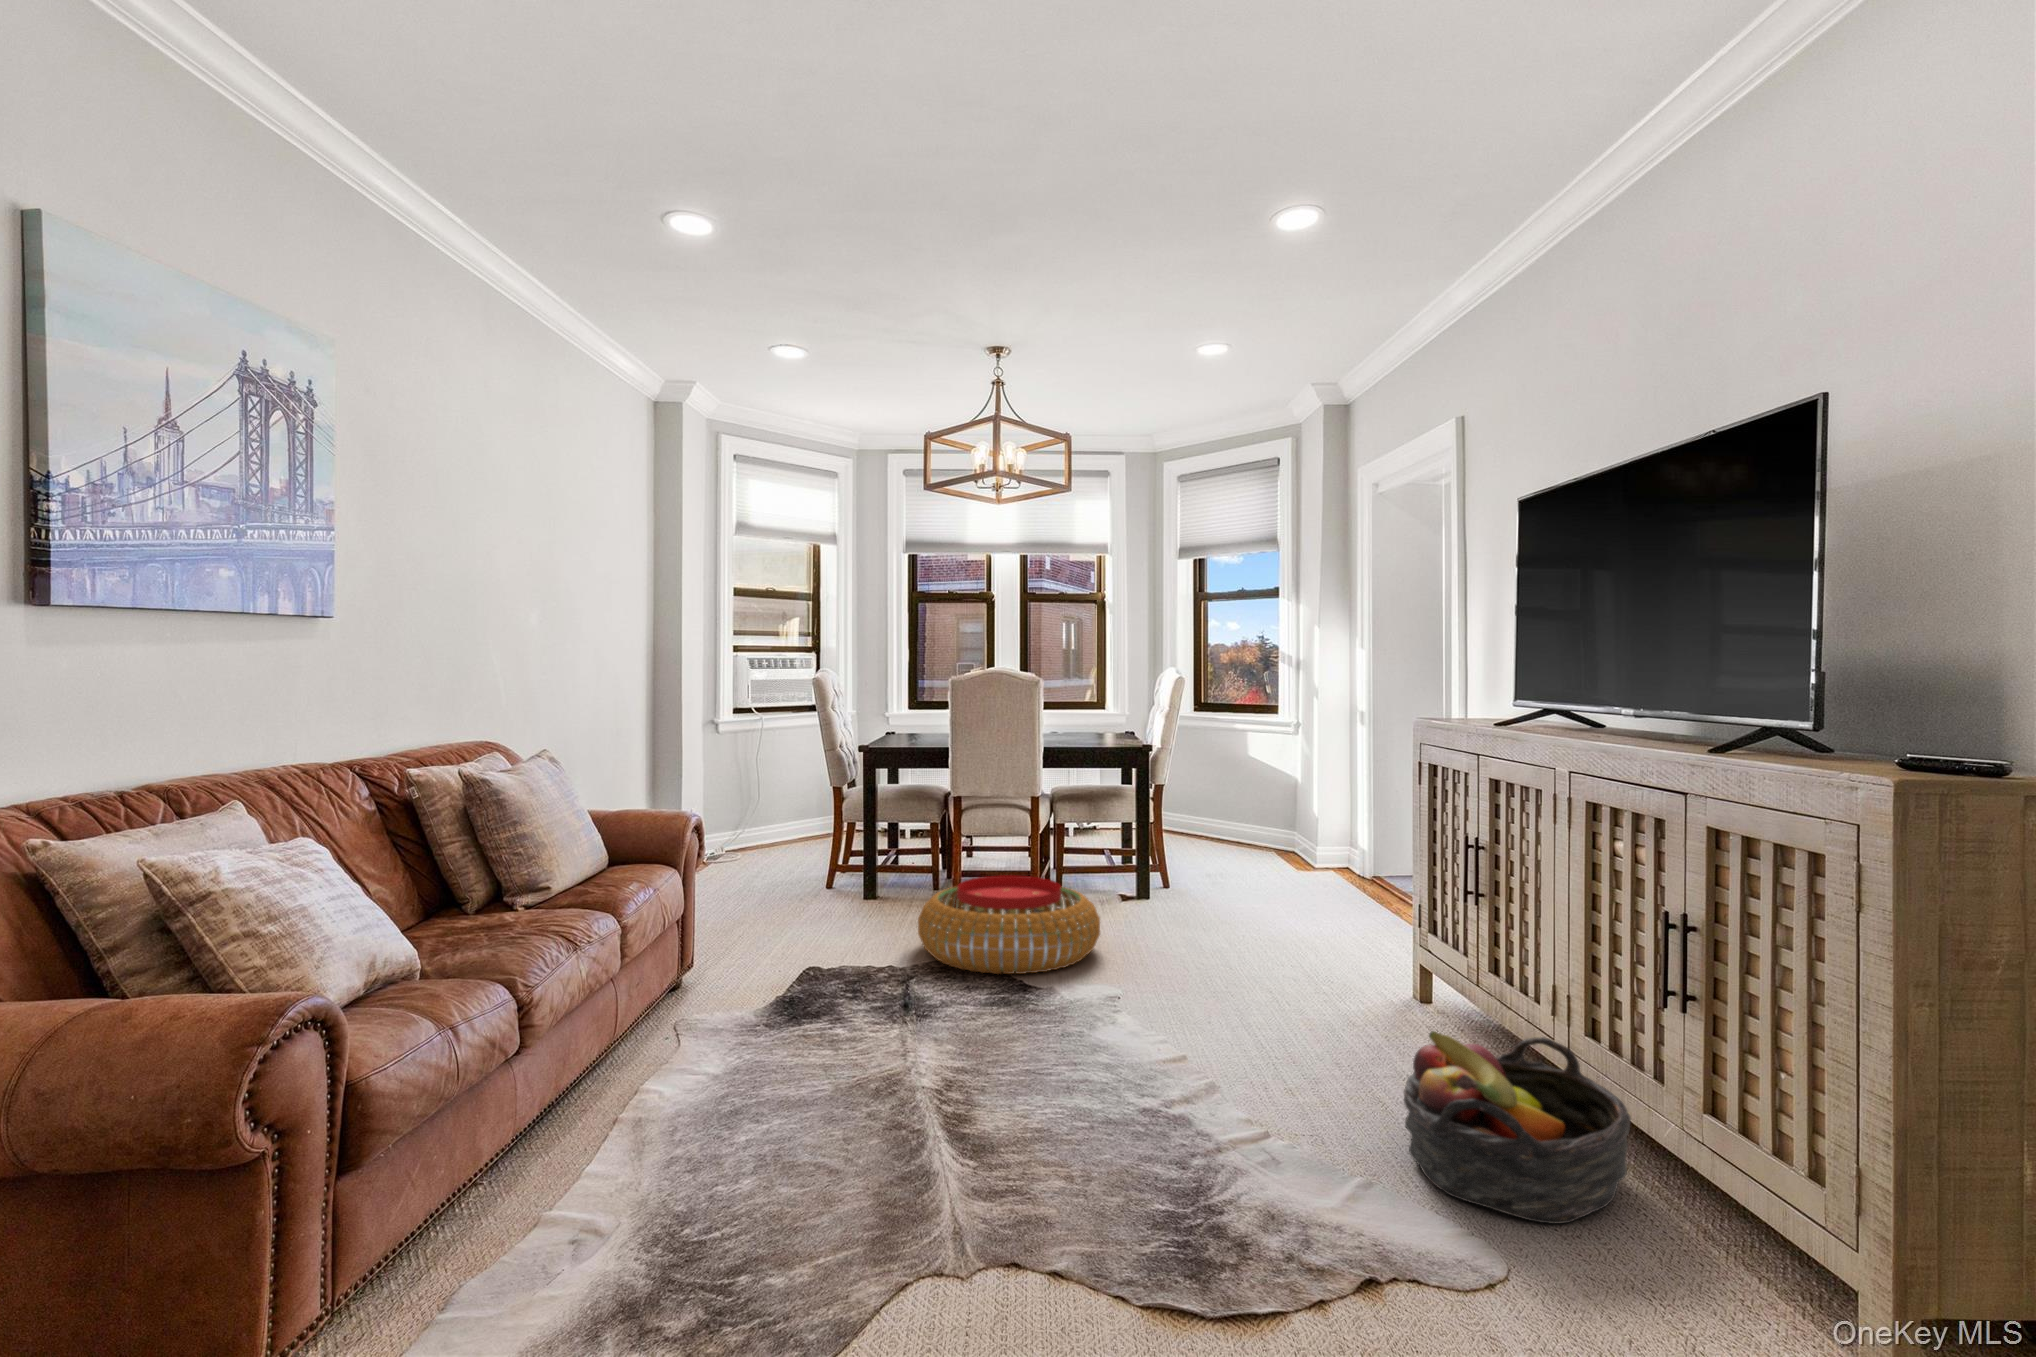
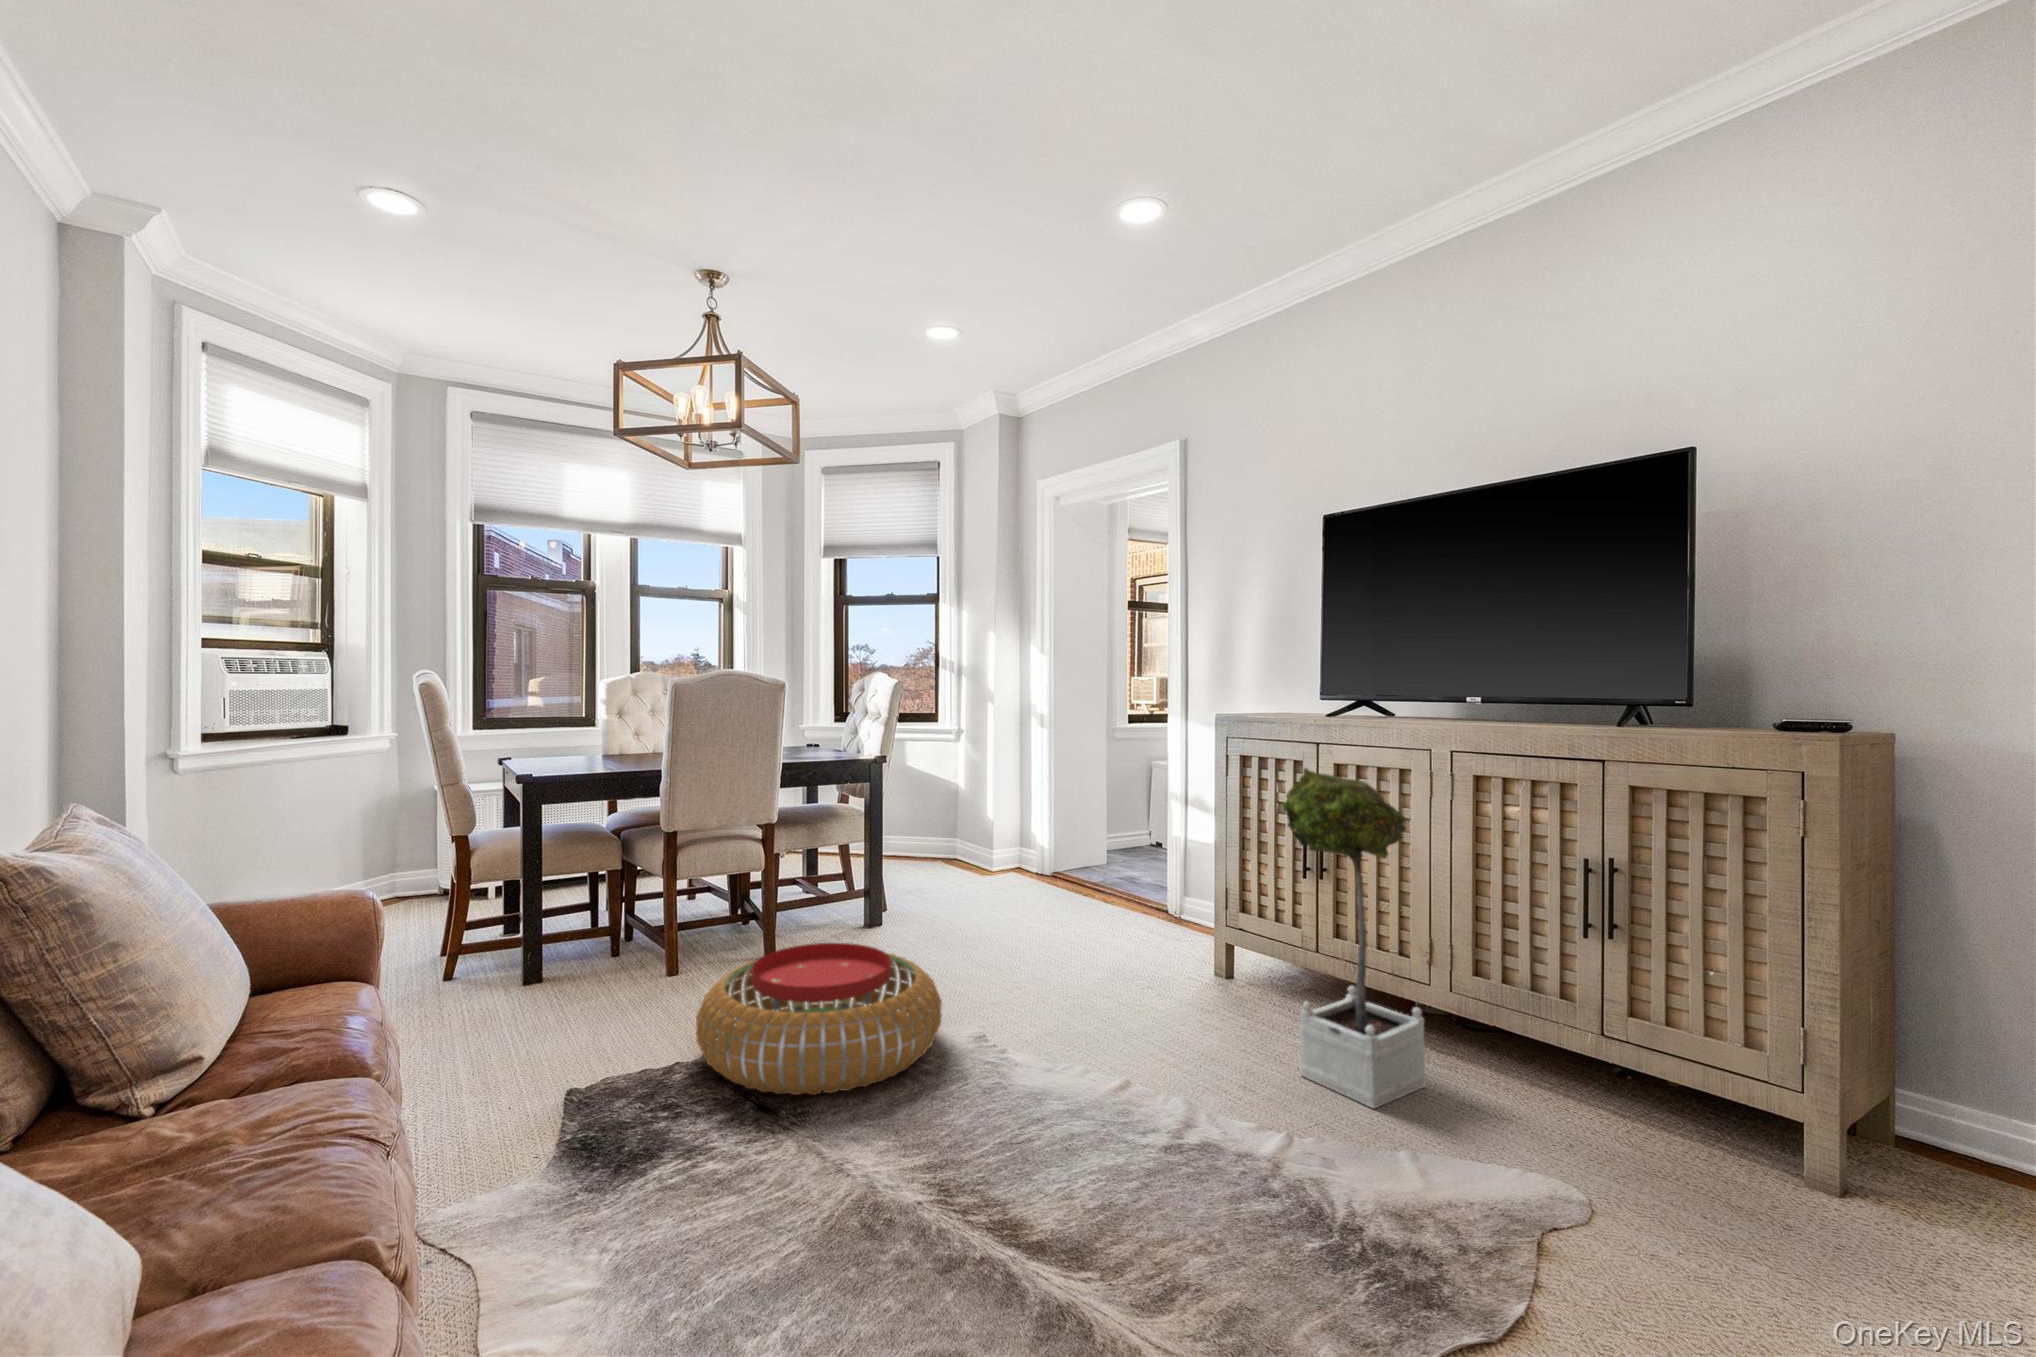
potted tree: none [1337,750,1471,1069] -> present [1283,768,1426,1109]
basket: present [1404,1031,1631,1224] -> none [1524,1053,1786,1272]

